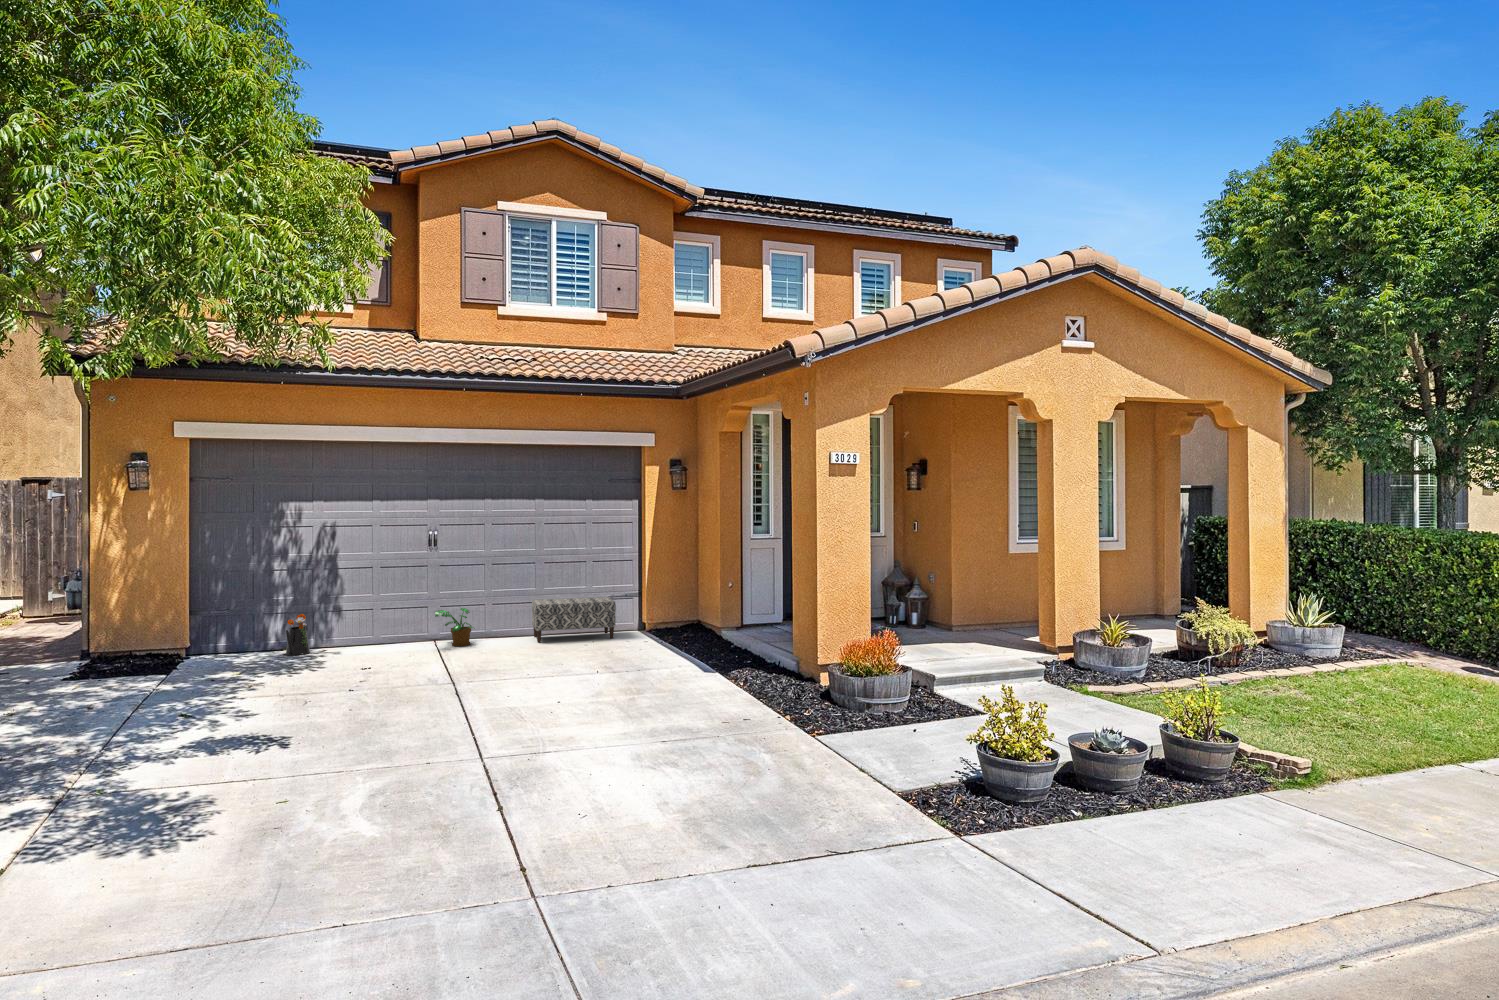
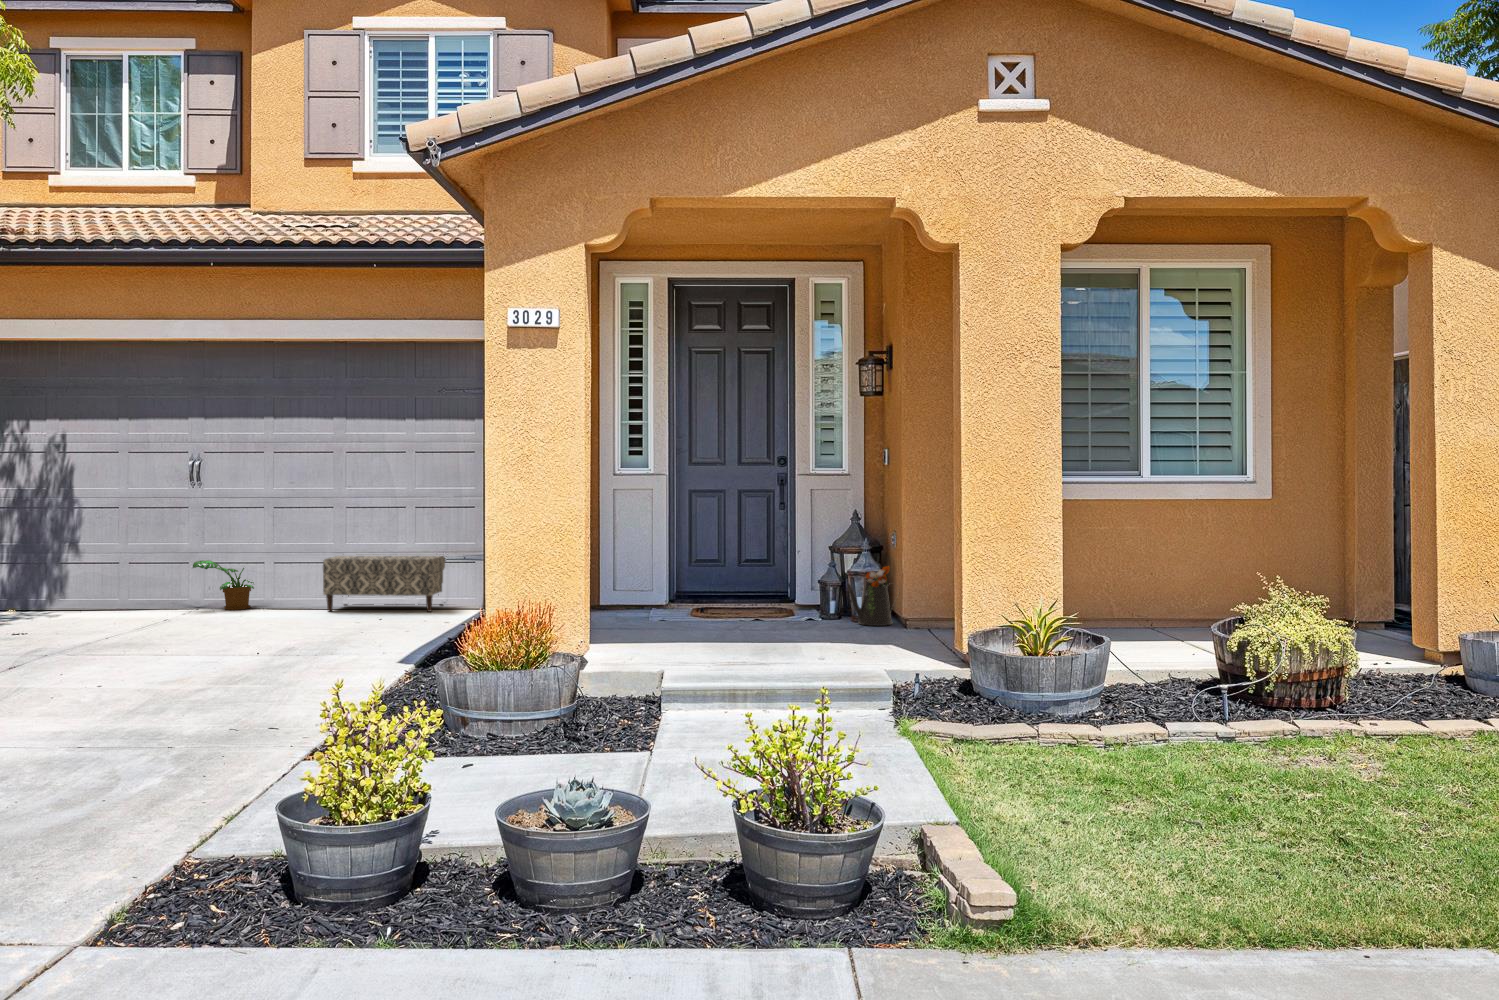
watering can: present [285,614,310,655] -> present [848,566,892,626]

